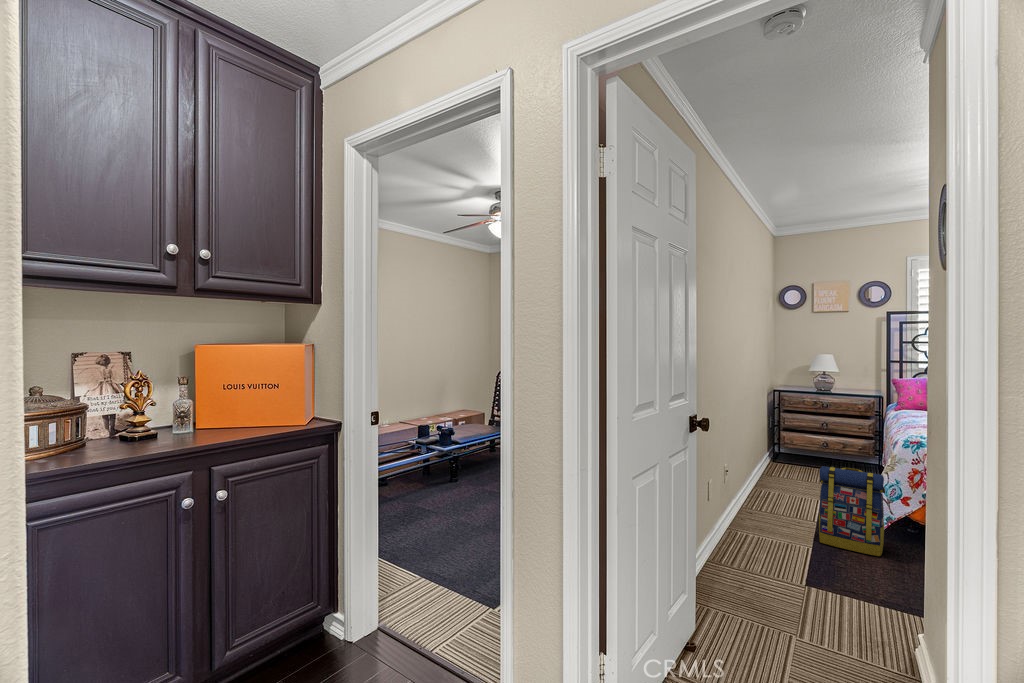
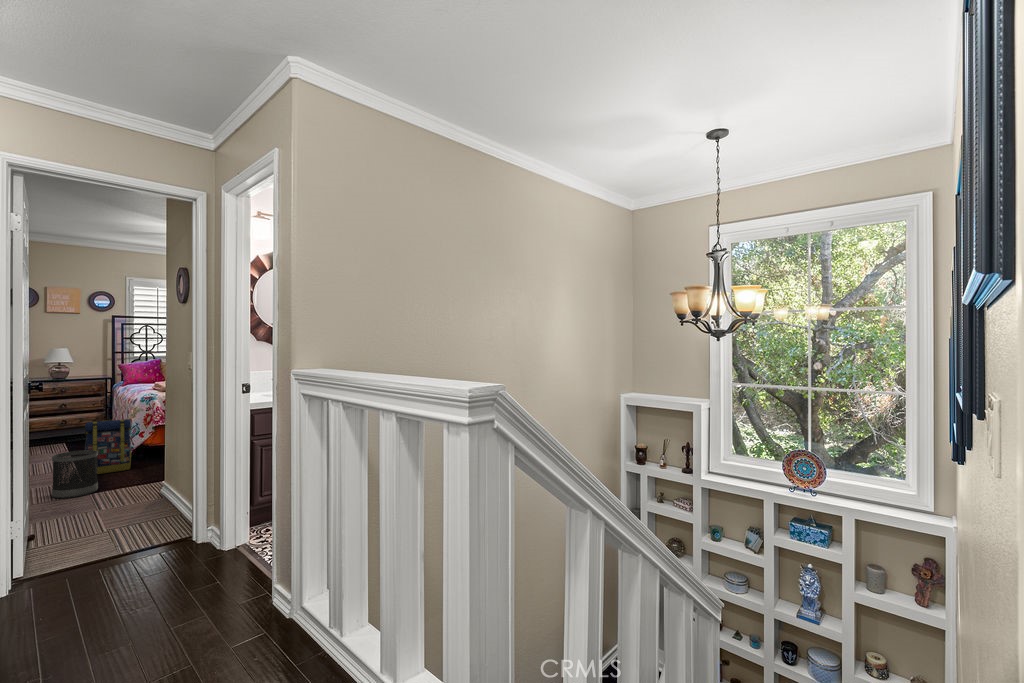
wastebasket: none [762,509,821,587] -> present [52,450,98,498]

